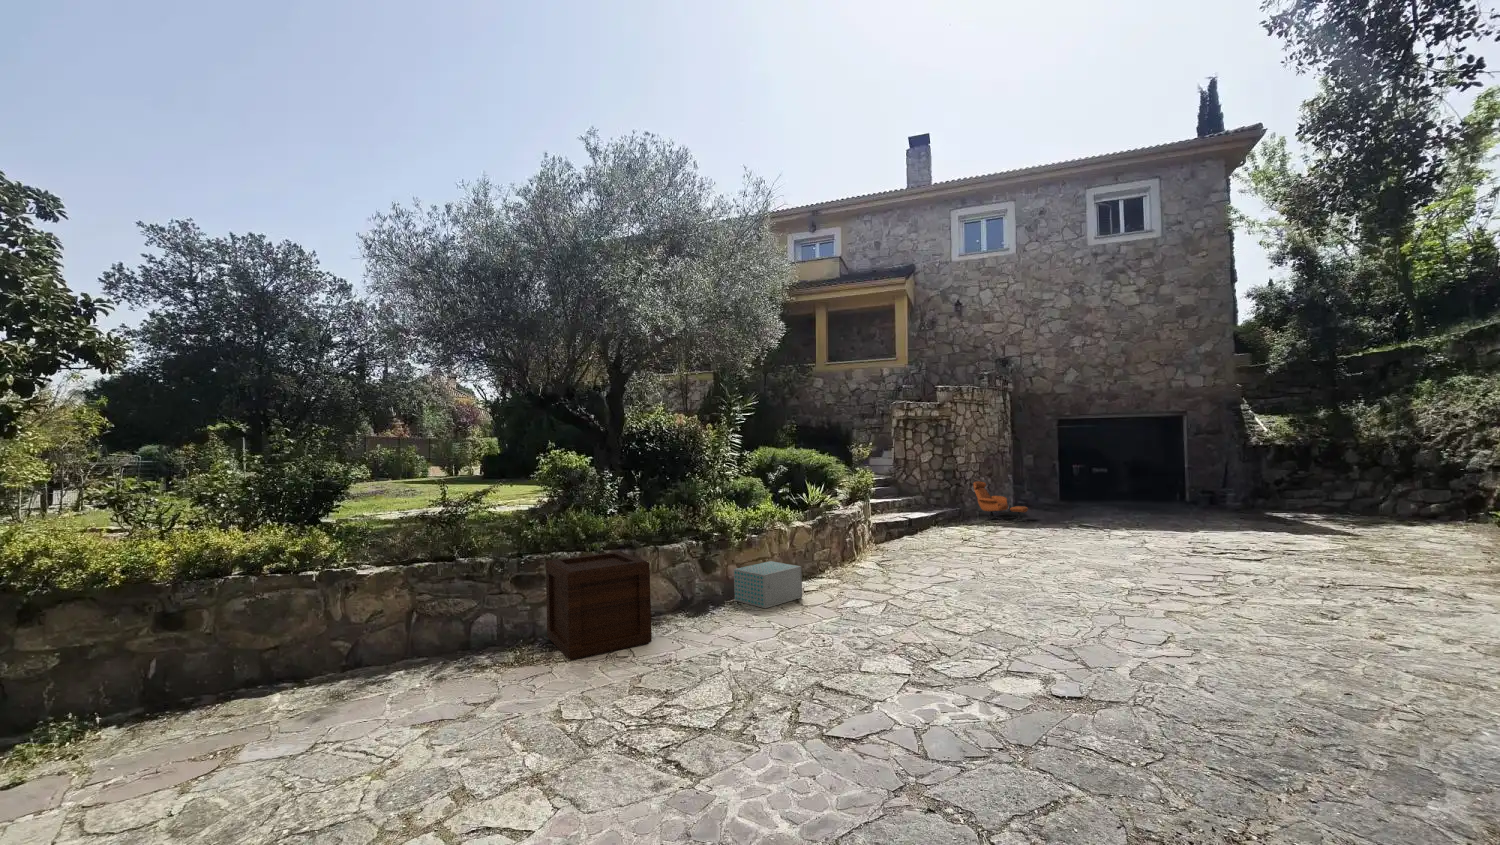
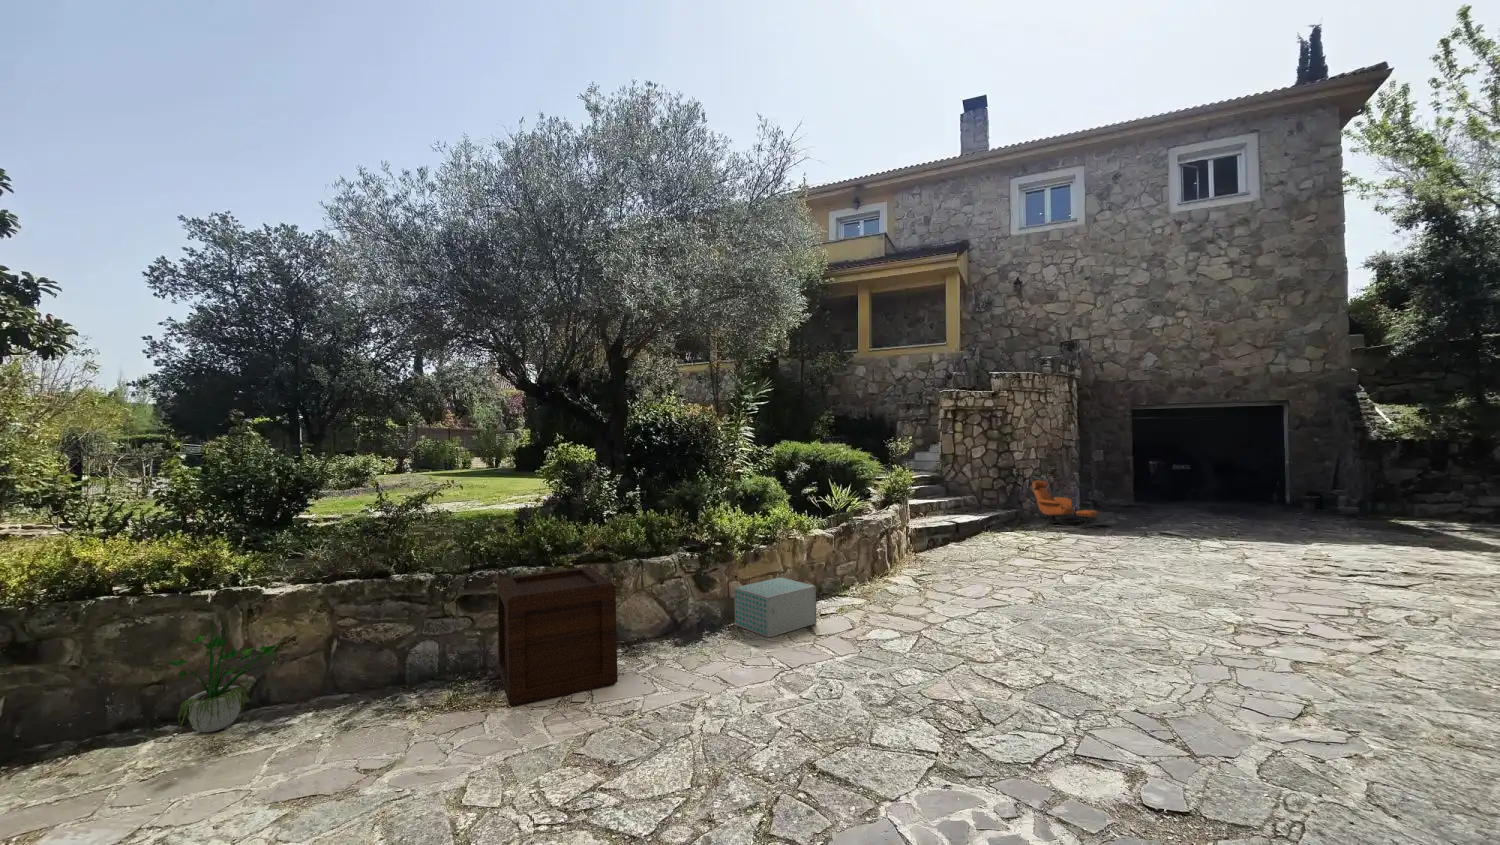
potted plant: none [287,588,396,686] -> present [167,625,297,732]

